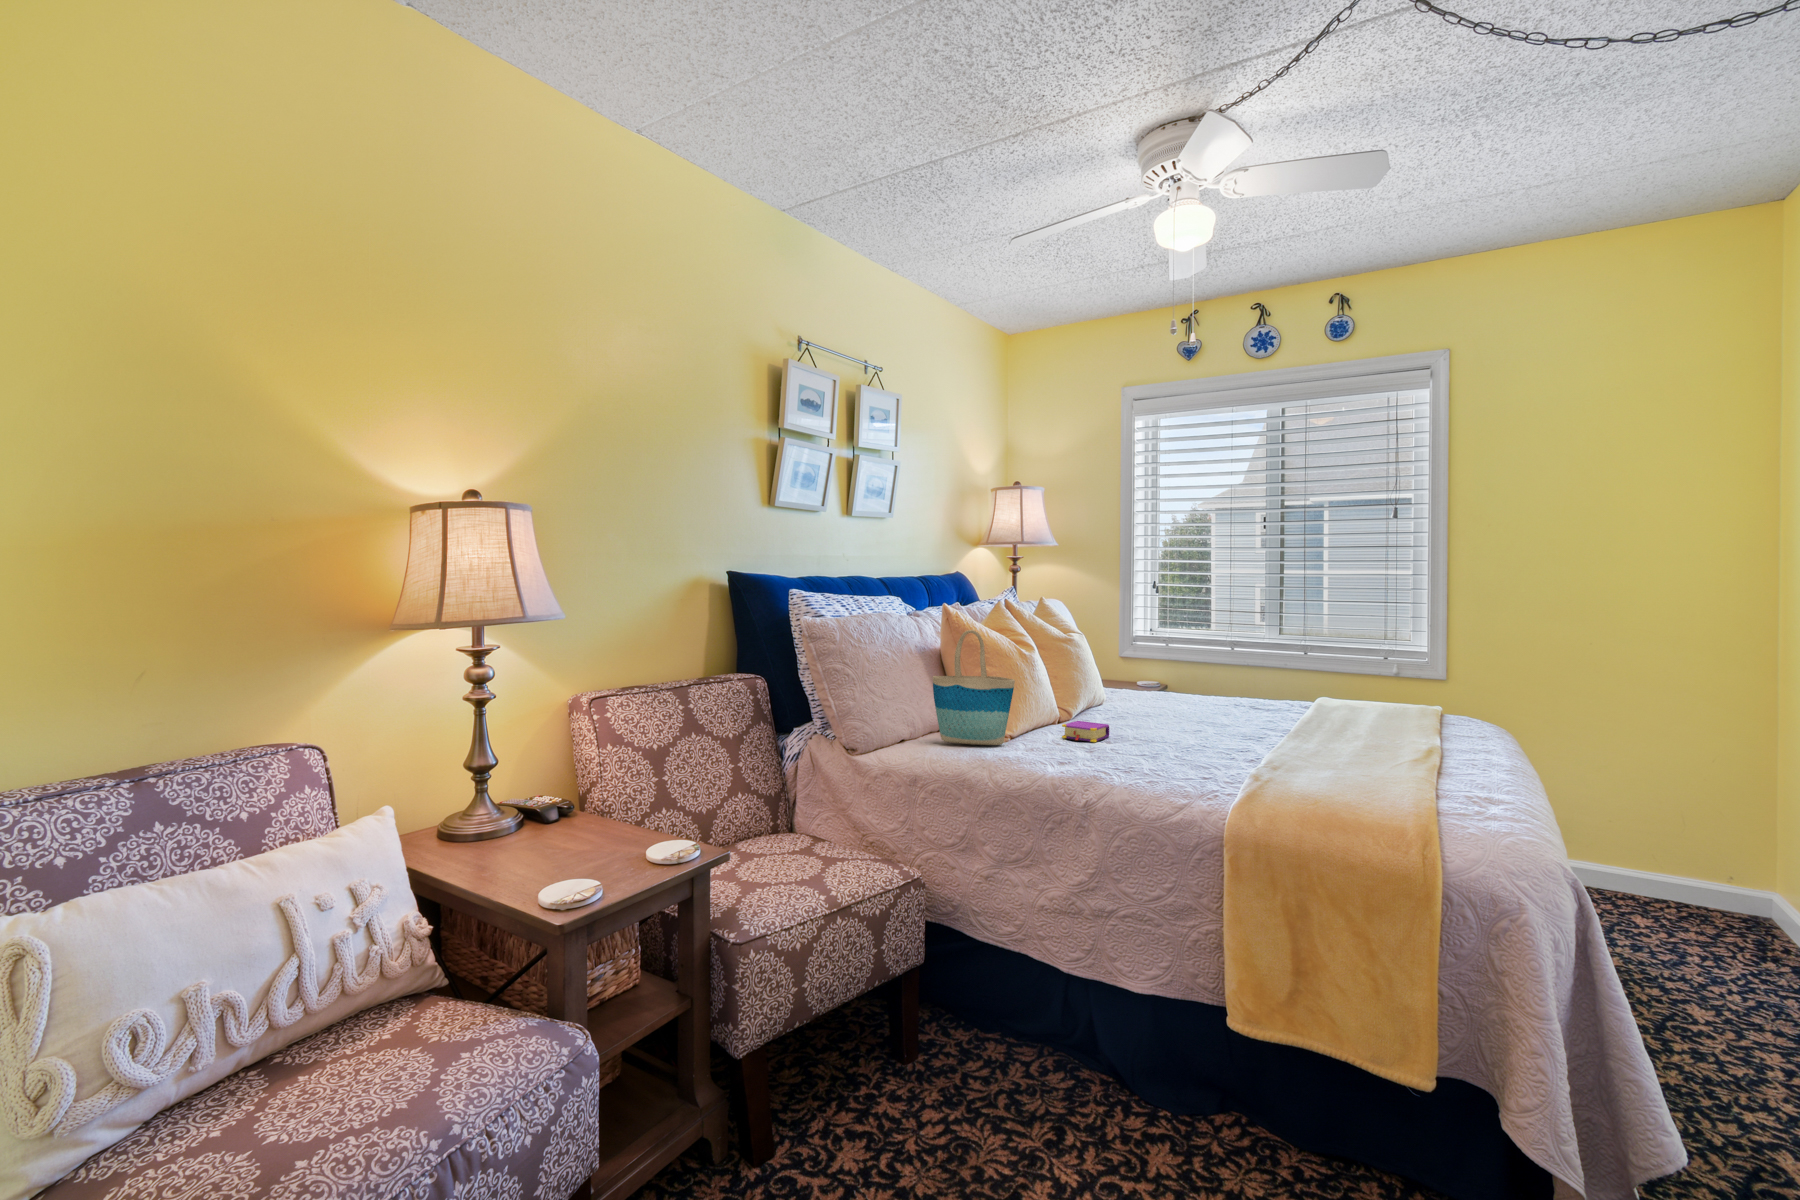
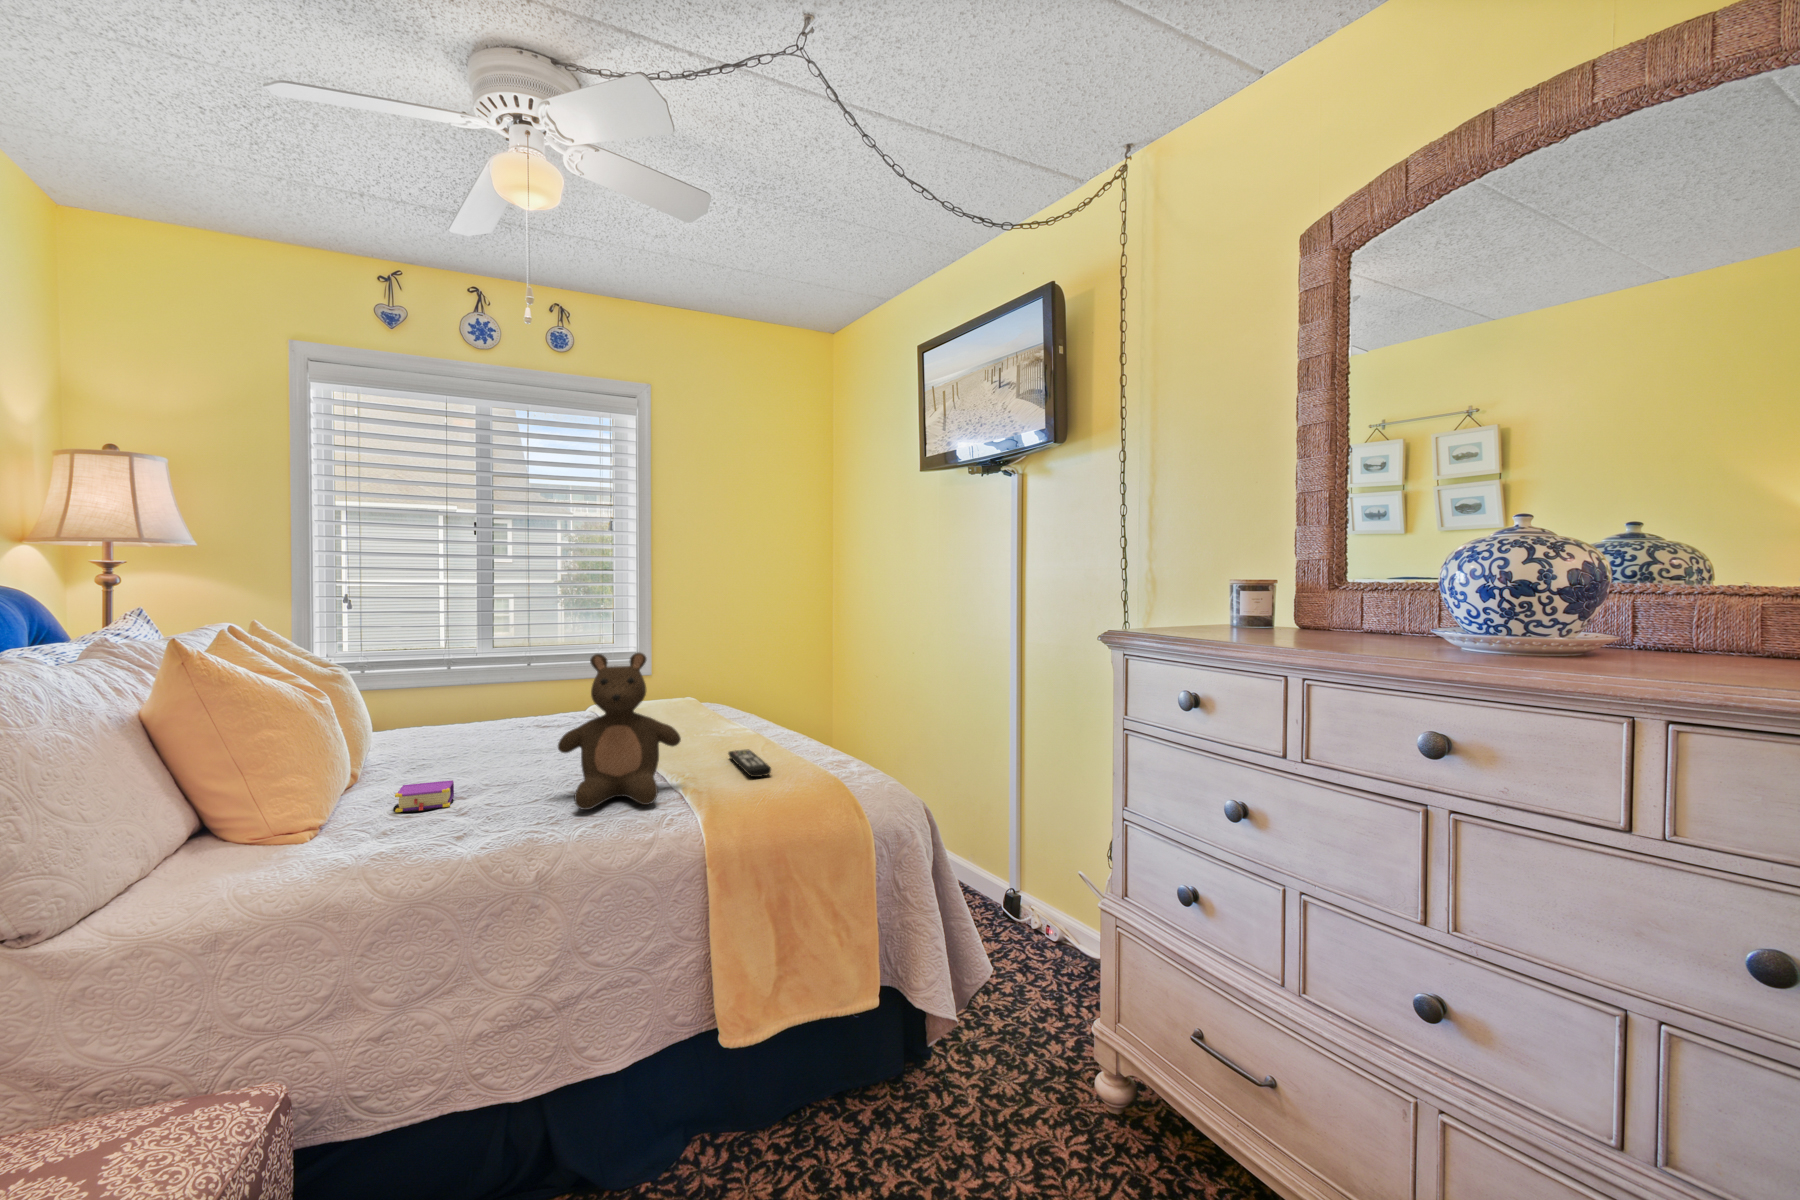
tote bag: present [933,630,1015,745] -> none [176,684,340,869]
stuffed bear: none [1157,631,1275,776] -> present [558,653,681,810]
remote control: none [1349,755,1394,784] -> present [729,750,771,777]

